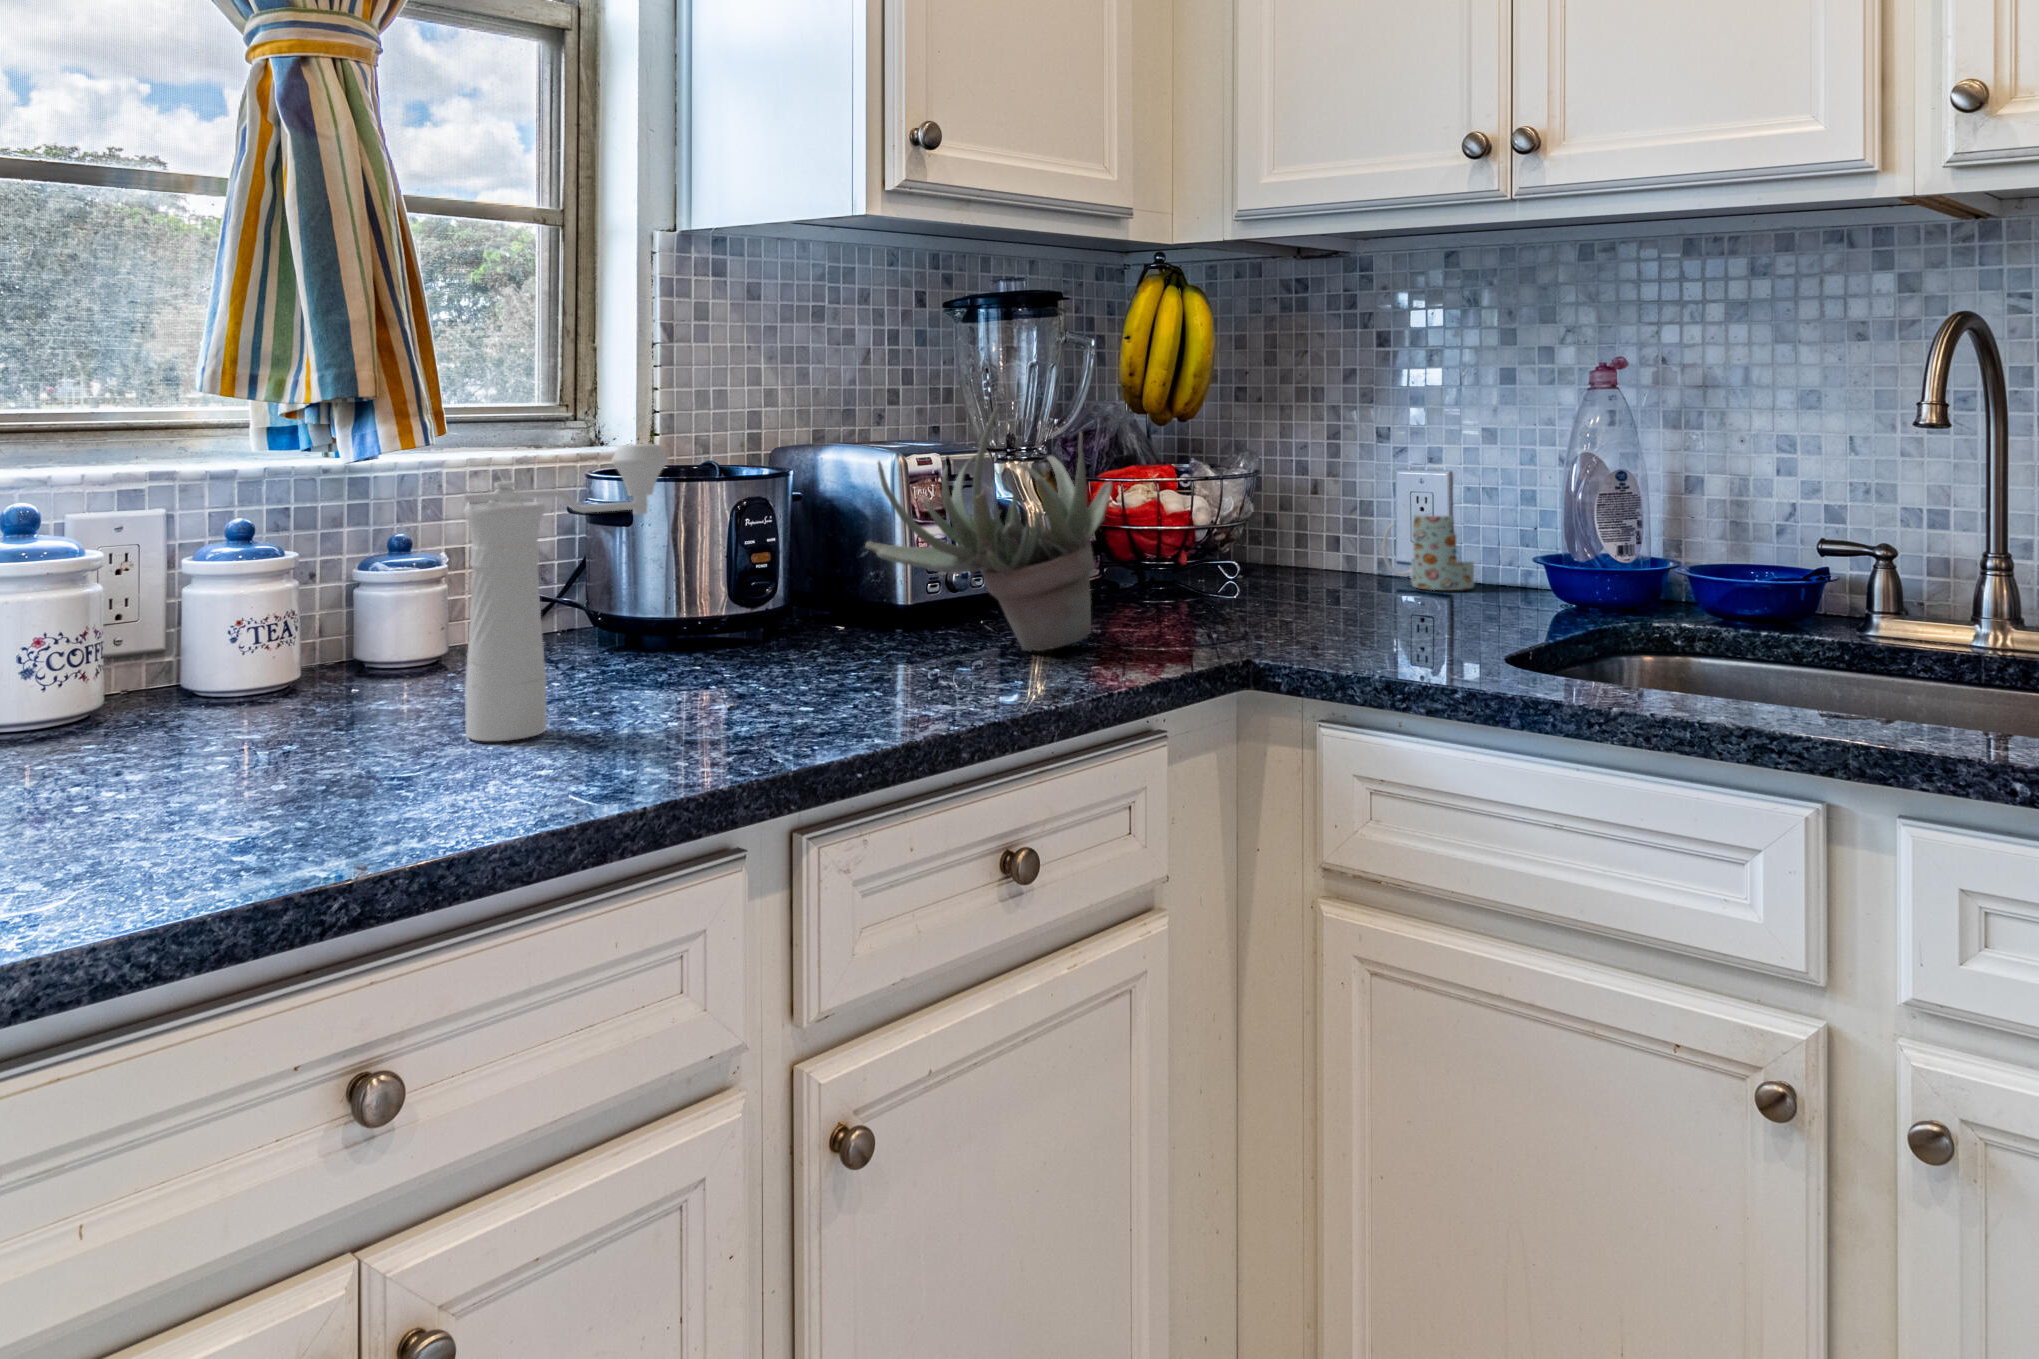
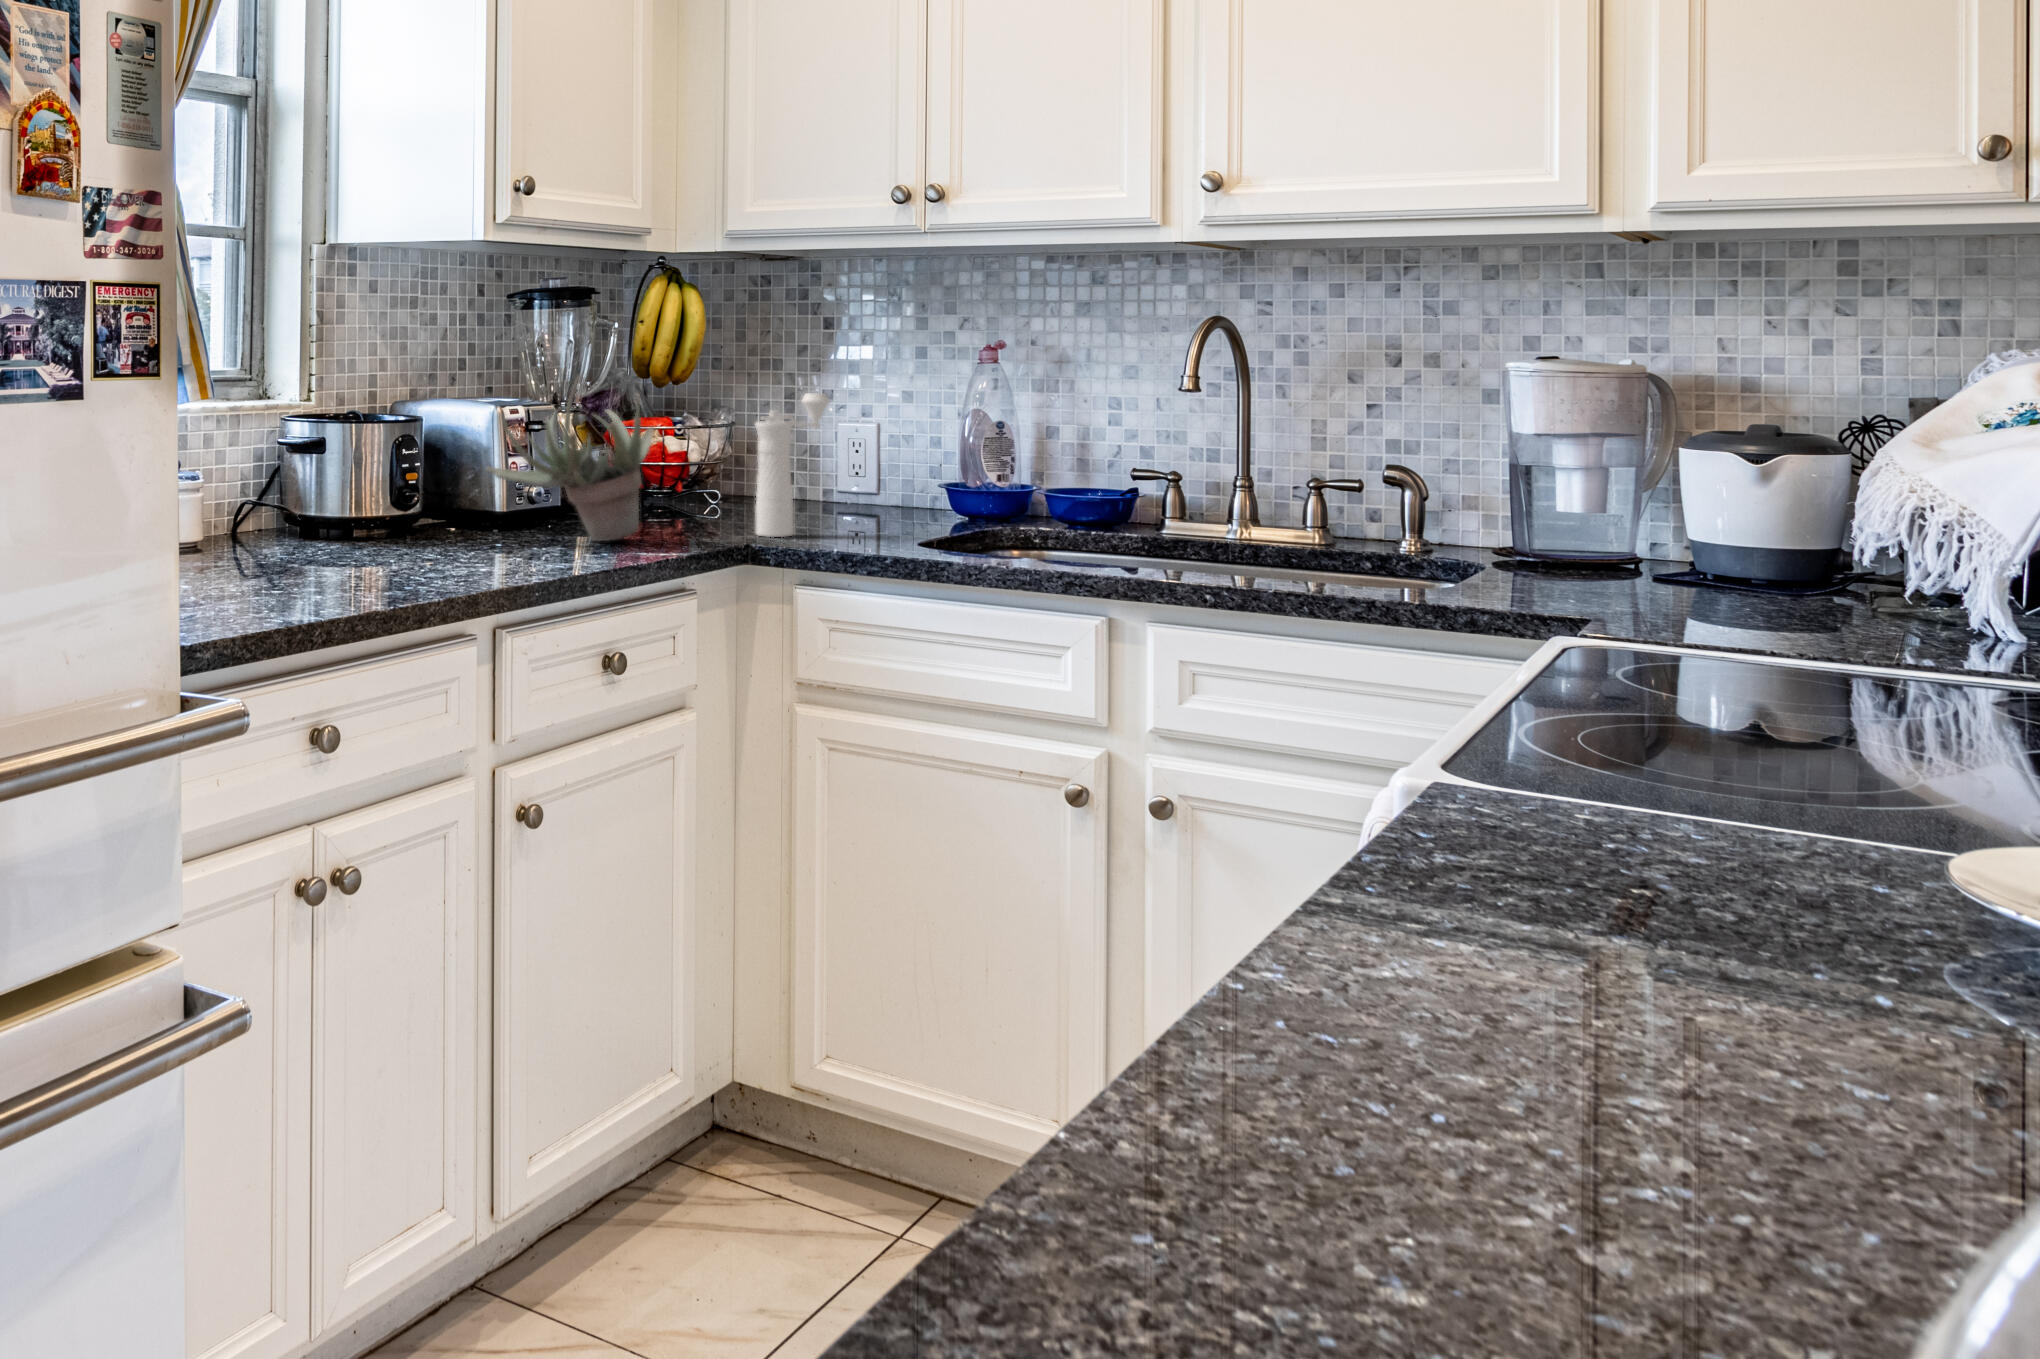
pepper mill: present [462,444,668,741] -> present [755,393,829,537]
mug: present [1383,515,1474,590] -> none [827,456,894,514]

